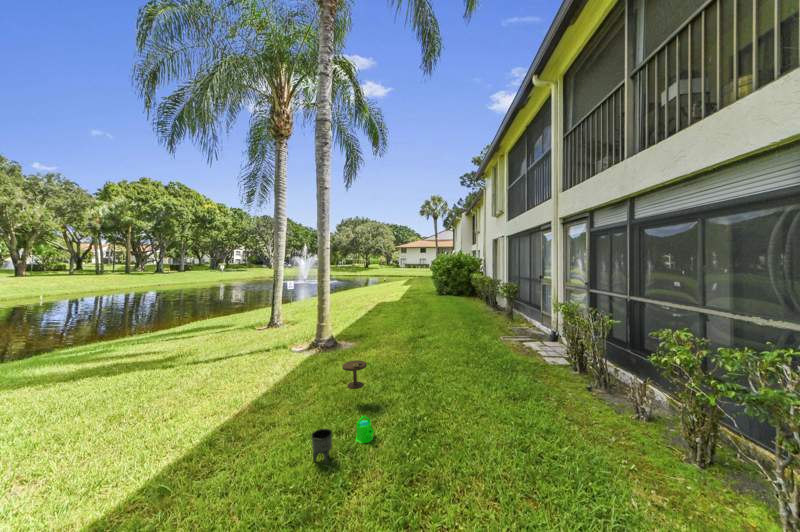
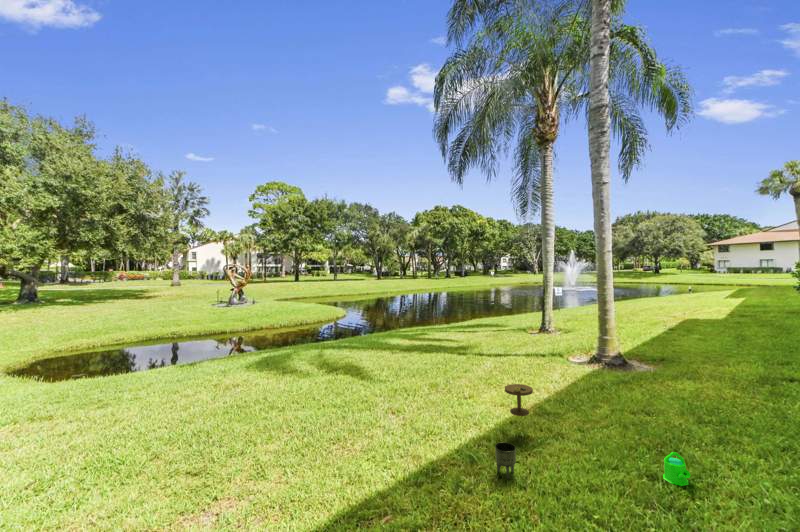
side table: present [342,361,367,389] -> present [505,384,533,416]
planter: present [311,429,332,465] -> present [495,442,516,479]

